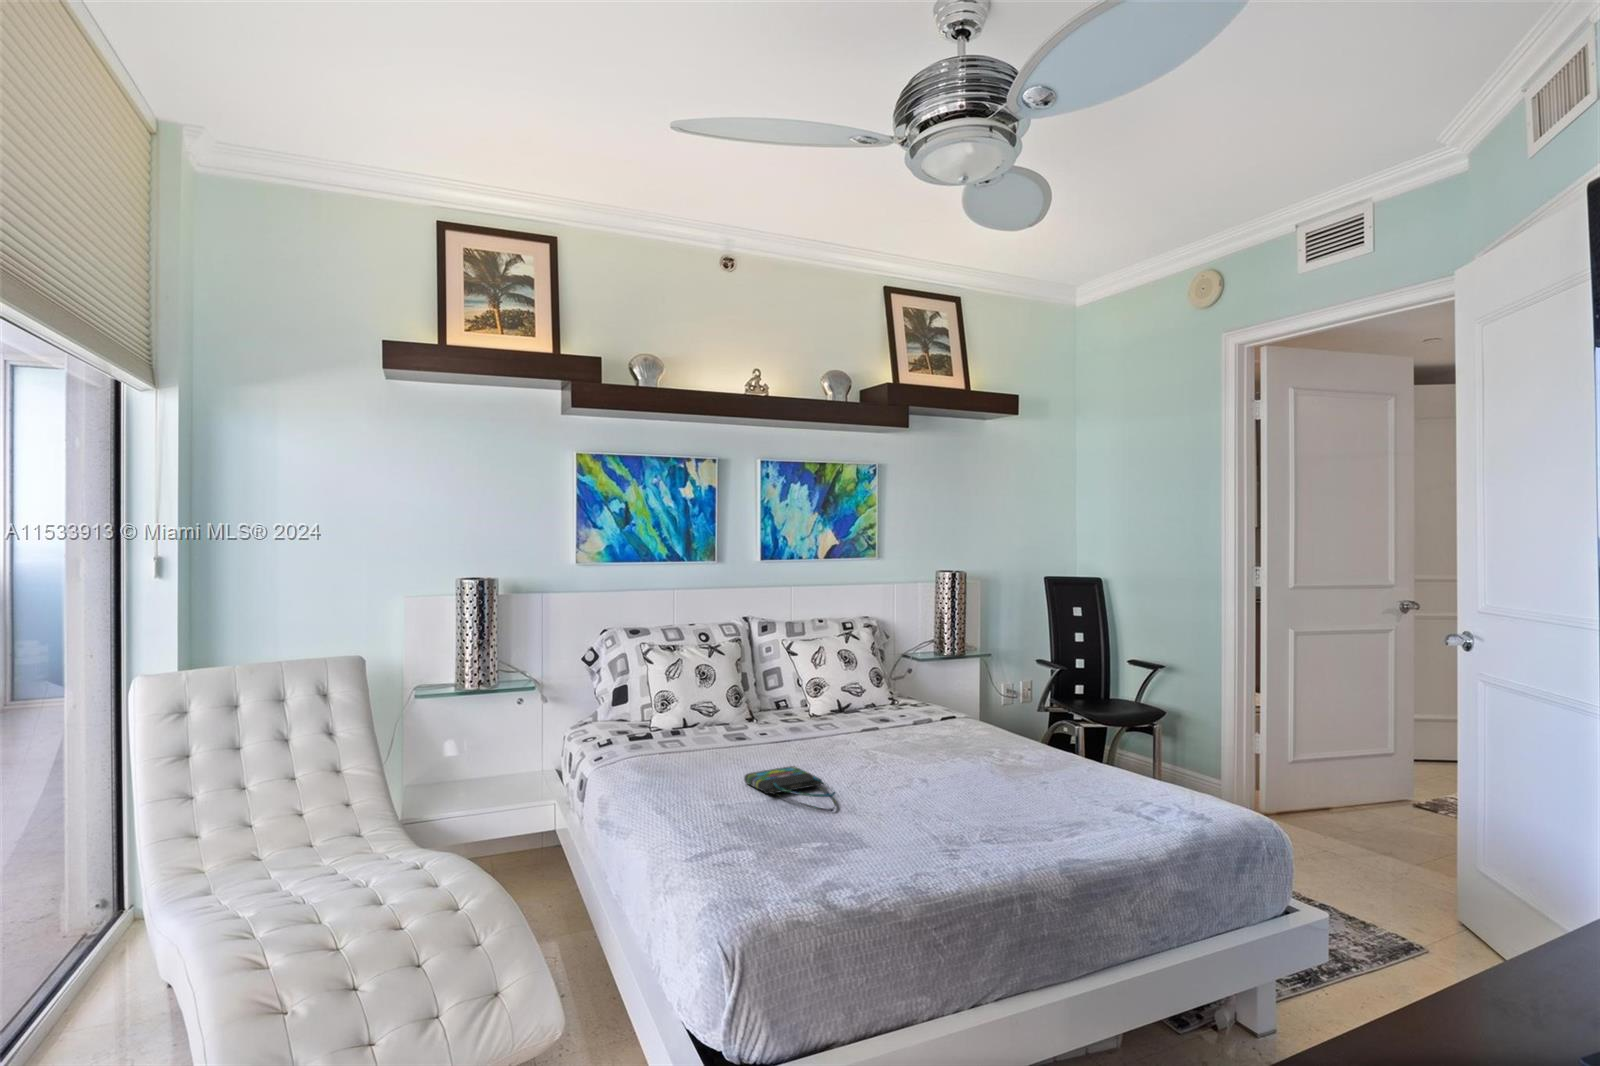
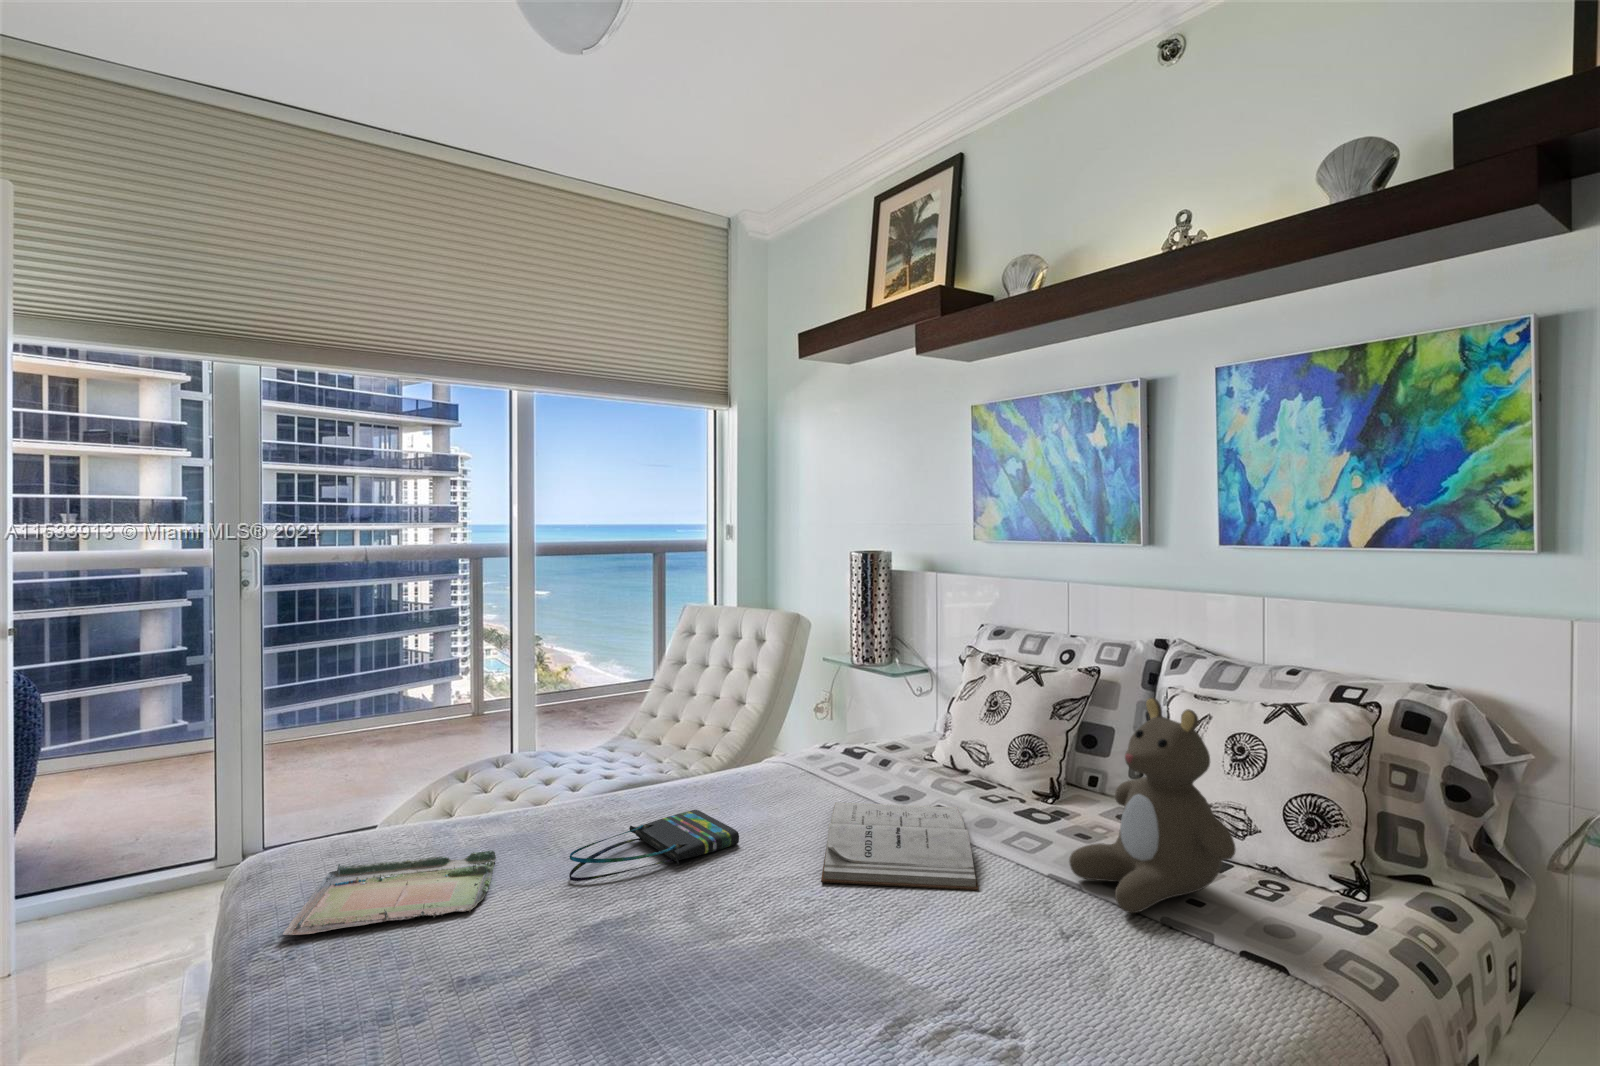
teddy bear: none [847,631,918,724] -> present [1069,697,1236,913]
book: none [749,724,877,761] -> present [821,802,979,890]
tray: none [776,820,899,888] -> present [283,850,496,935]

